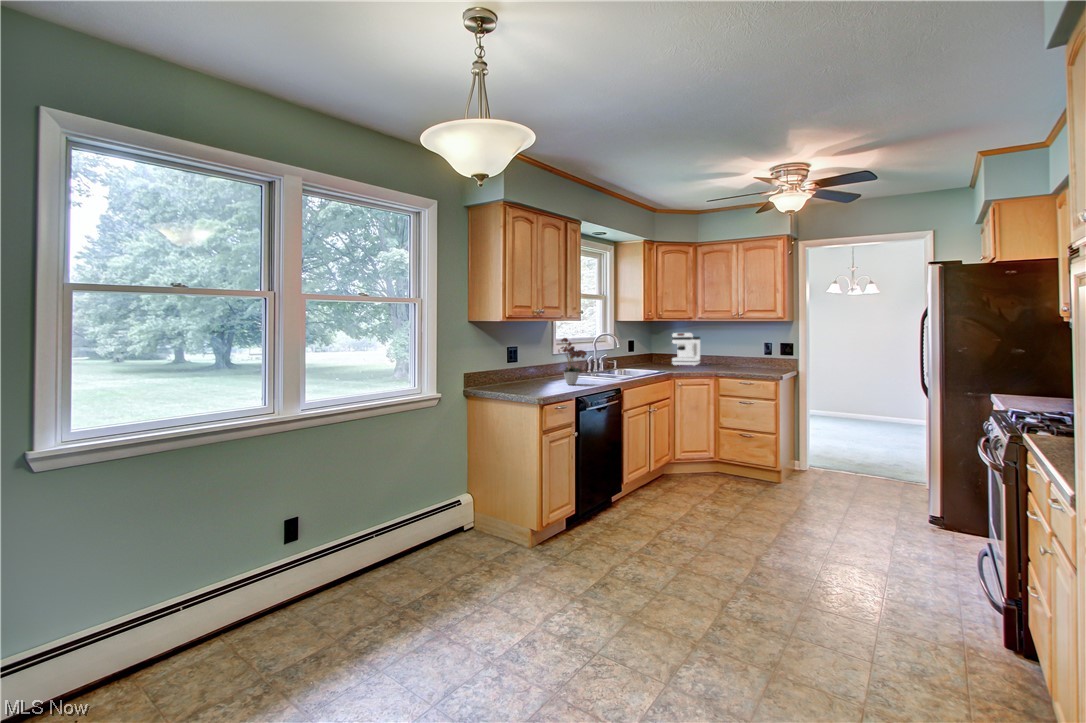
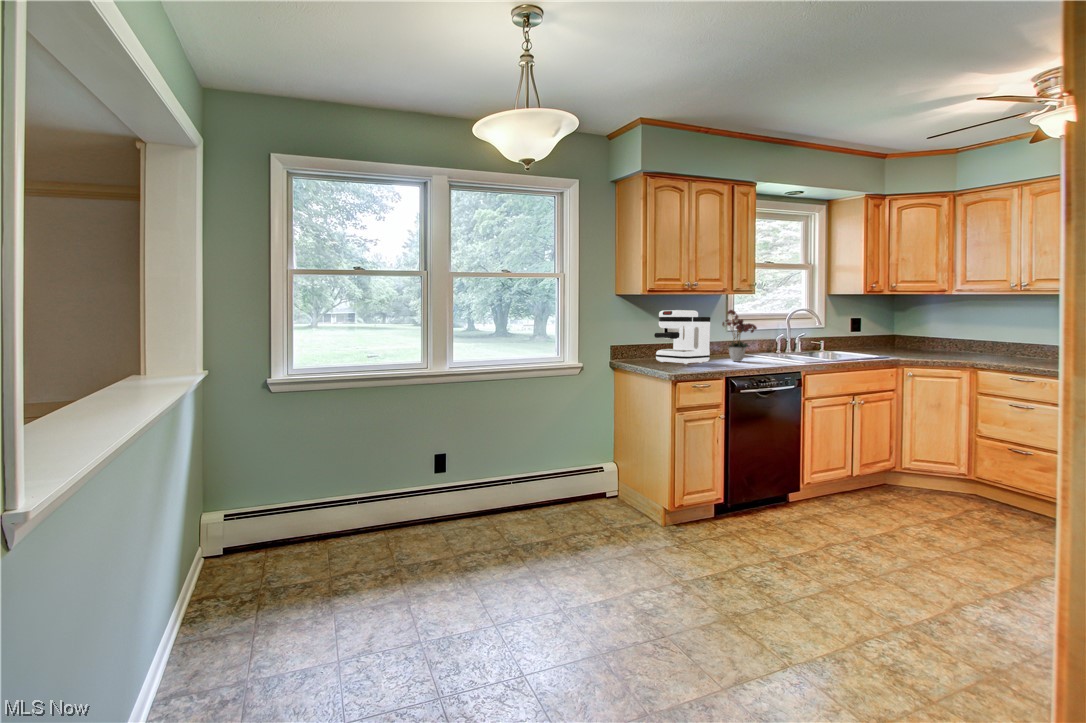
coffee maker: present [672,333,700,365] -> present [654,310,710,364]

